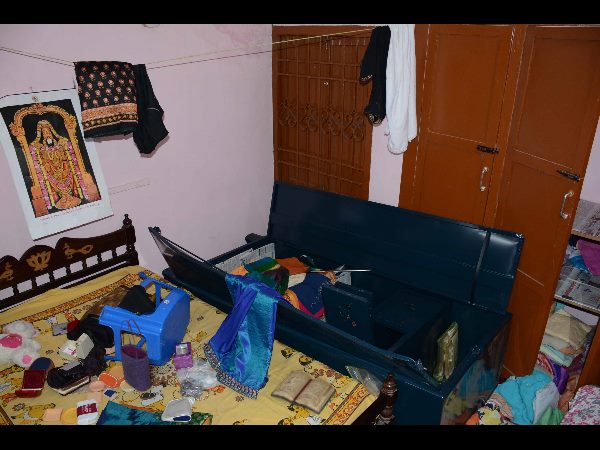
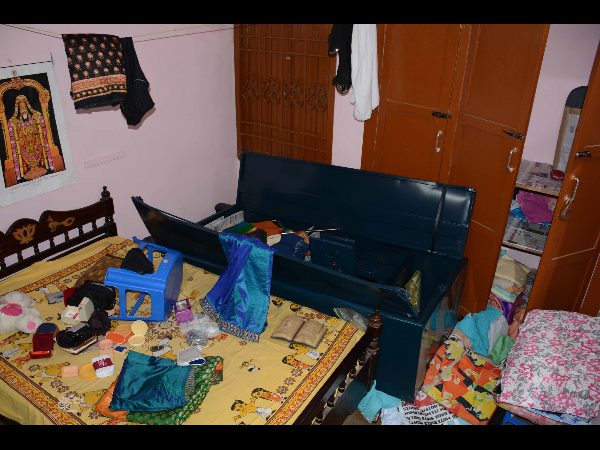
tote bag: present [120,319,151,391] -> none [127,278,158,344]

